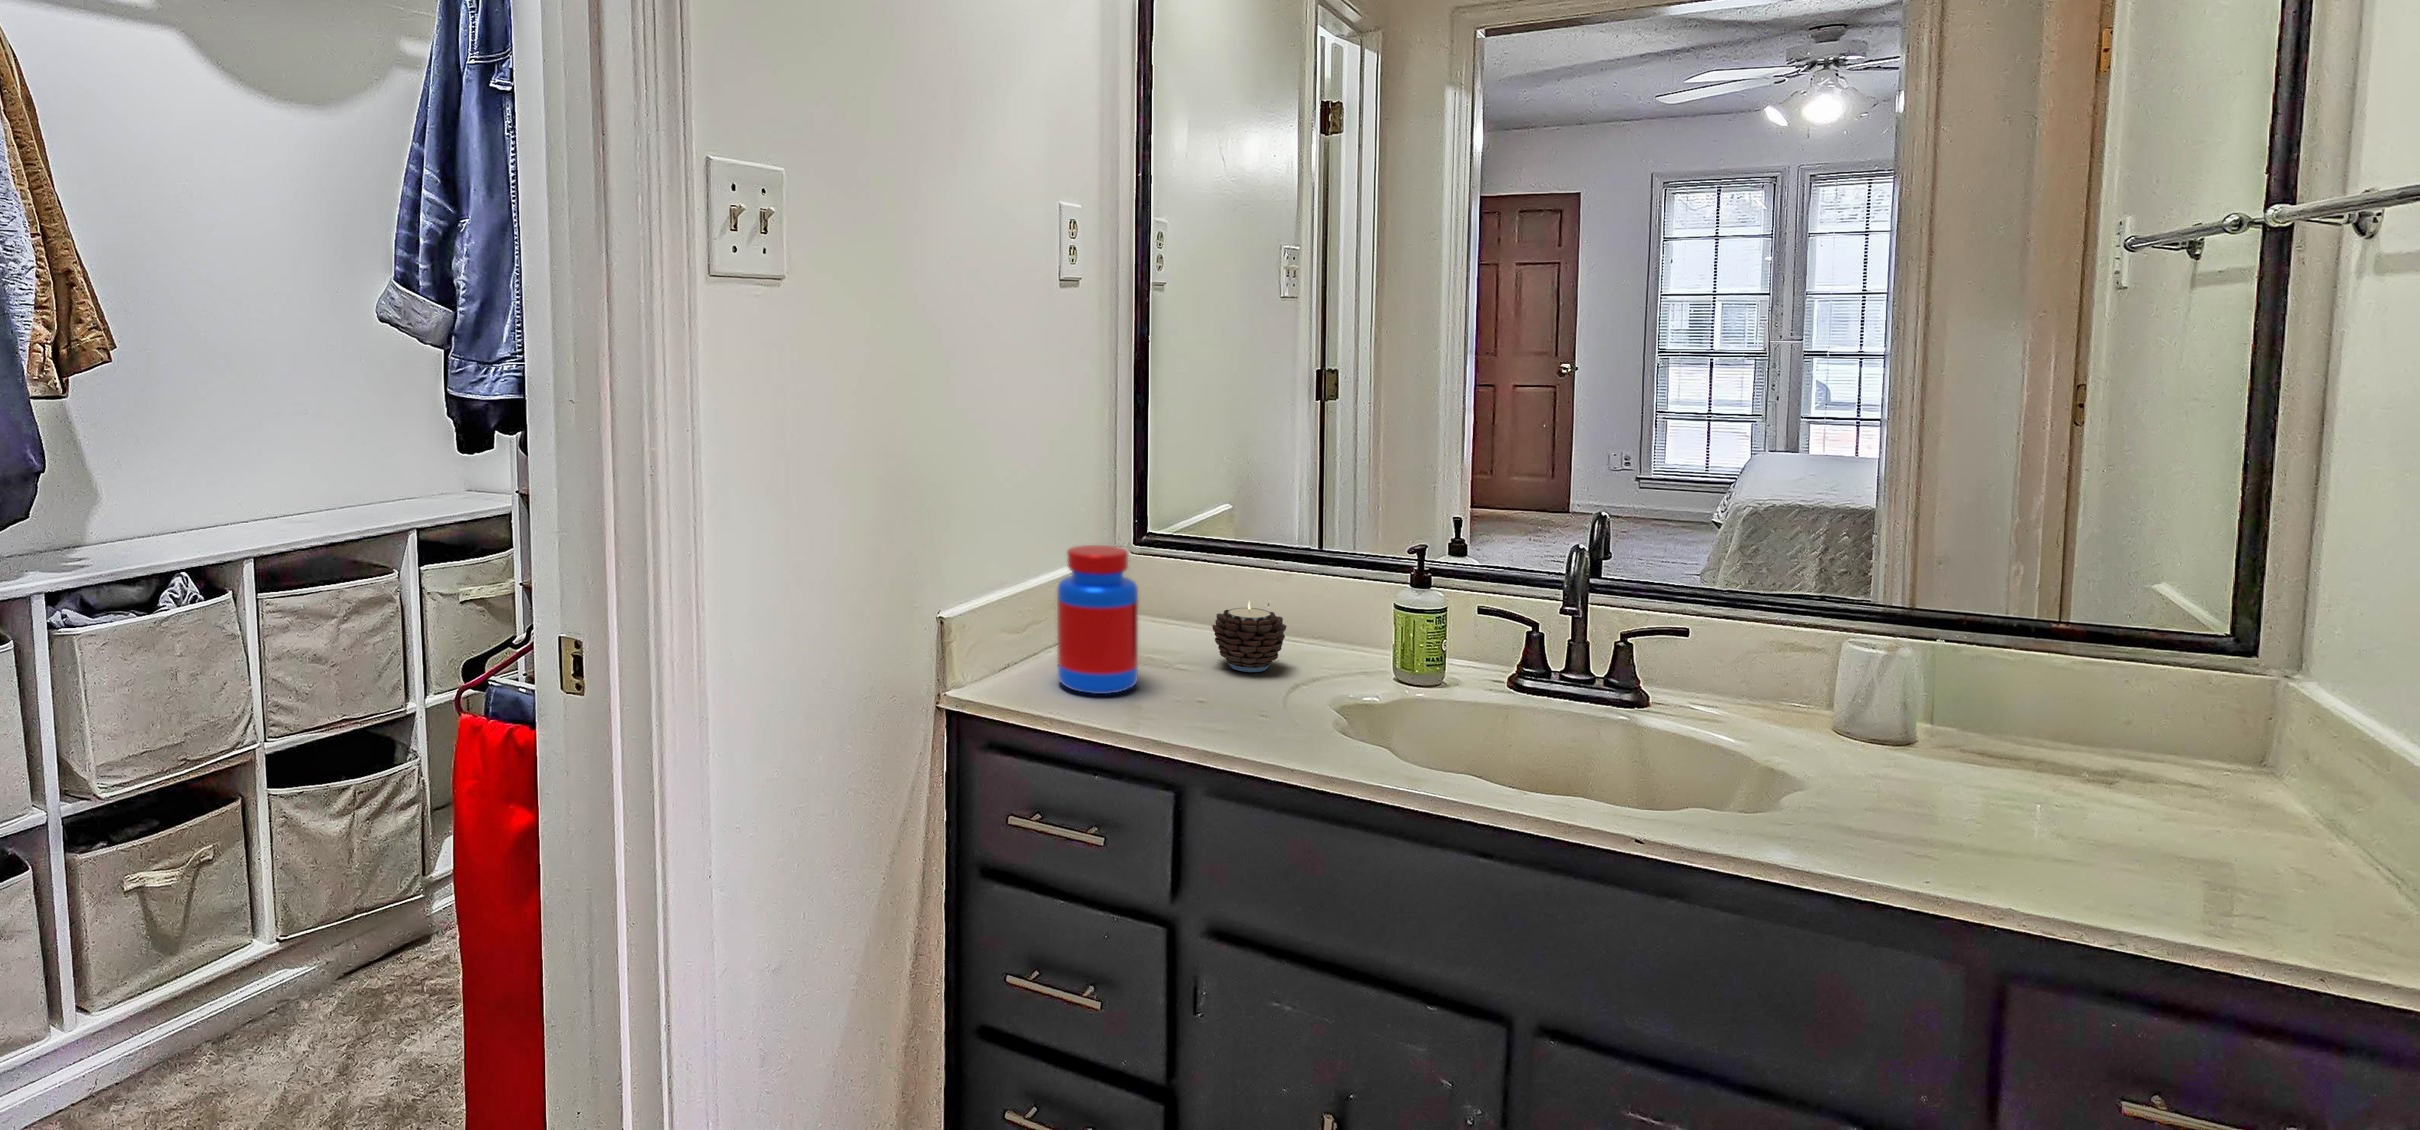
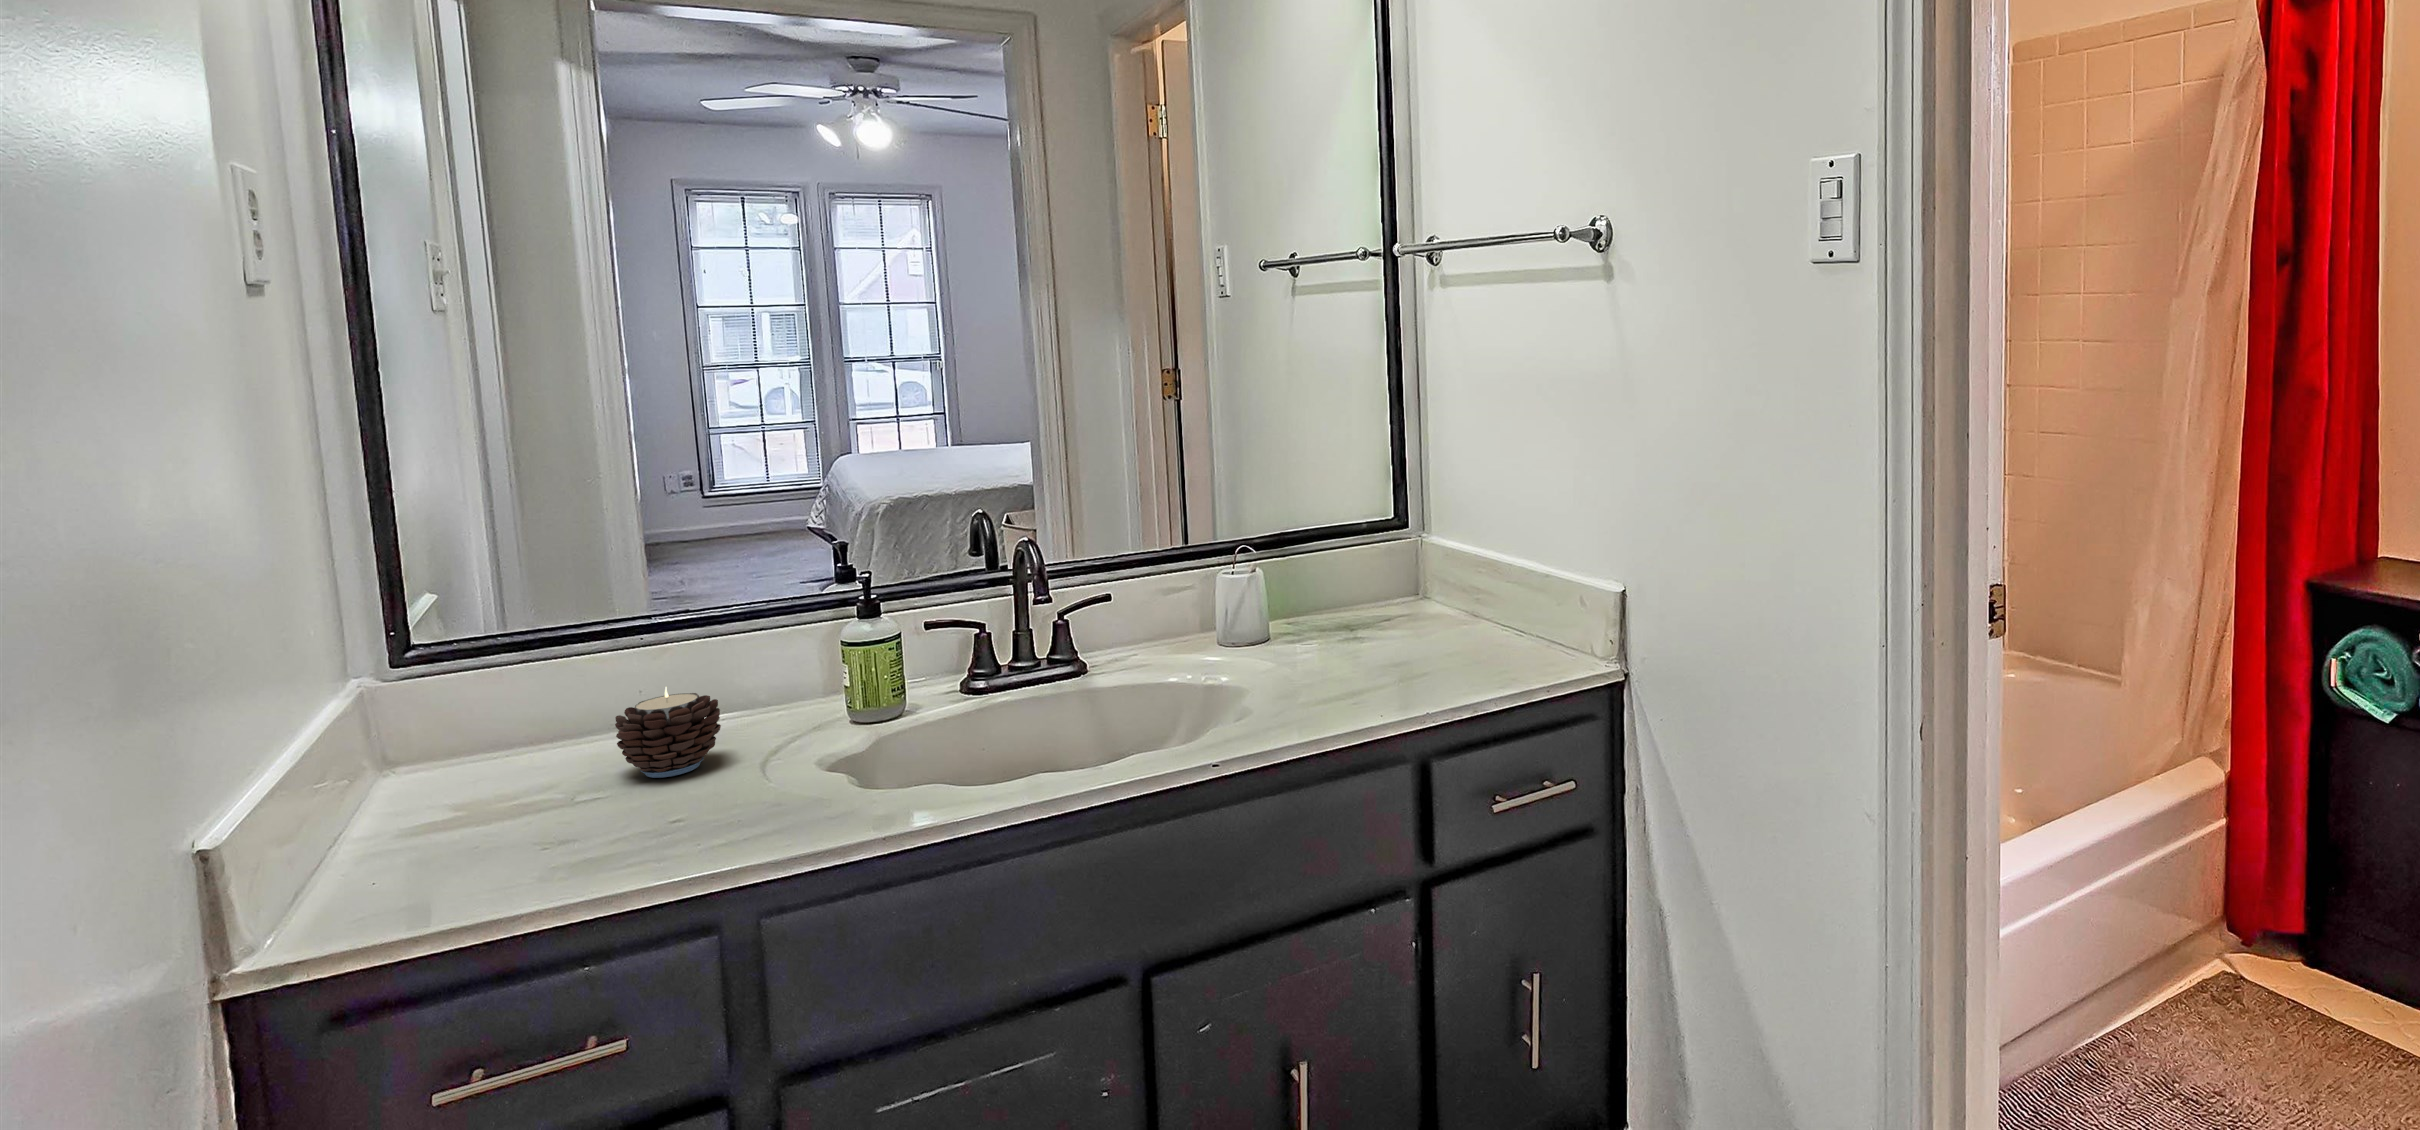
jar: present [1057,545,1138,694] -> none [392,659,556,884]

